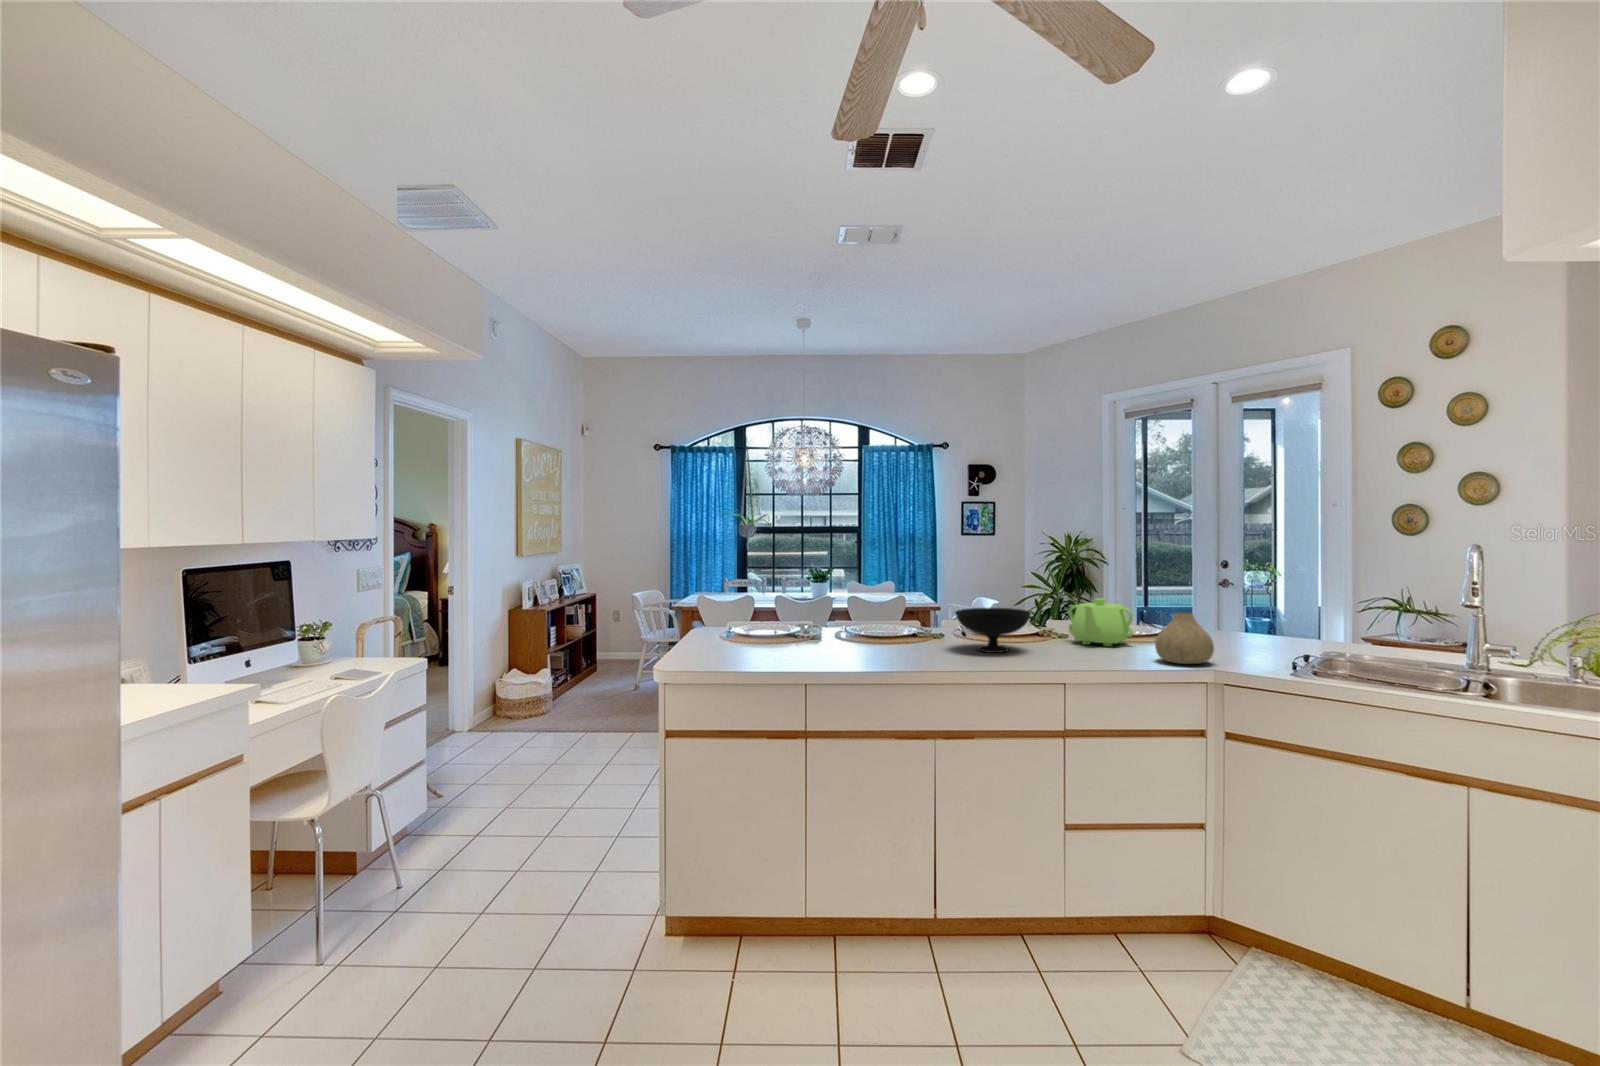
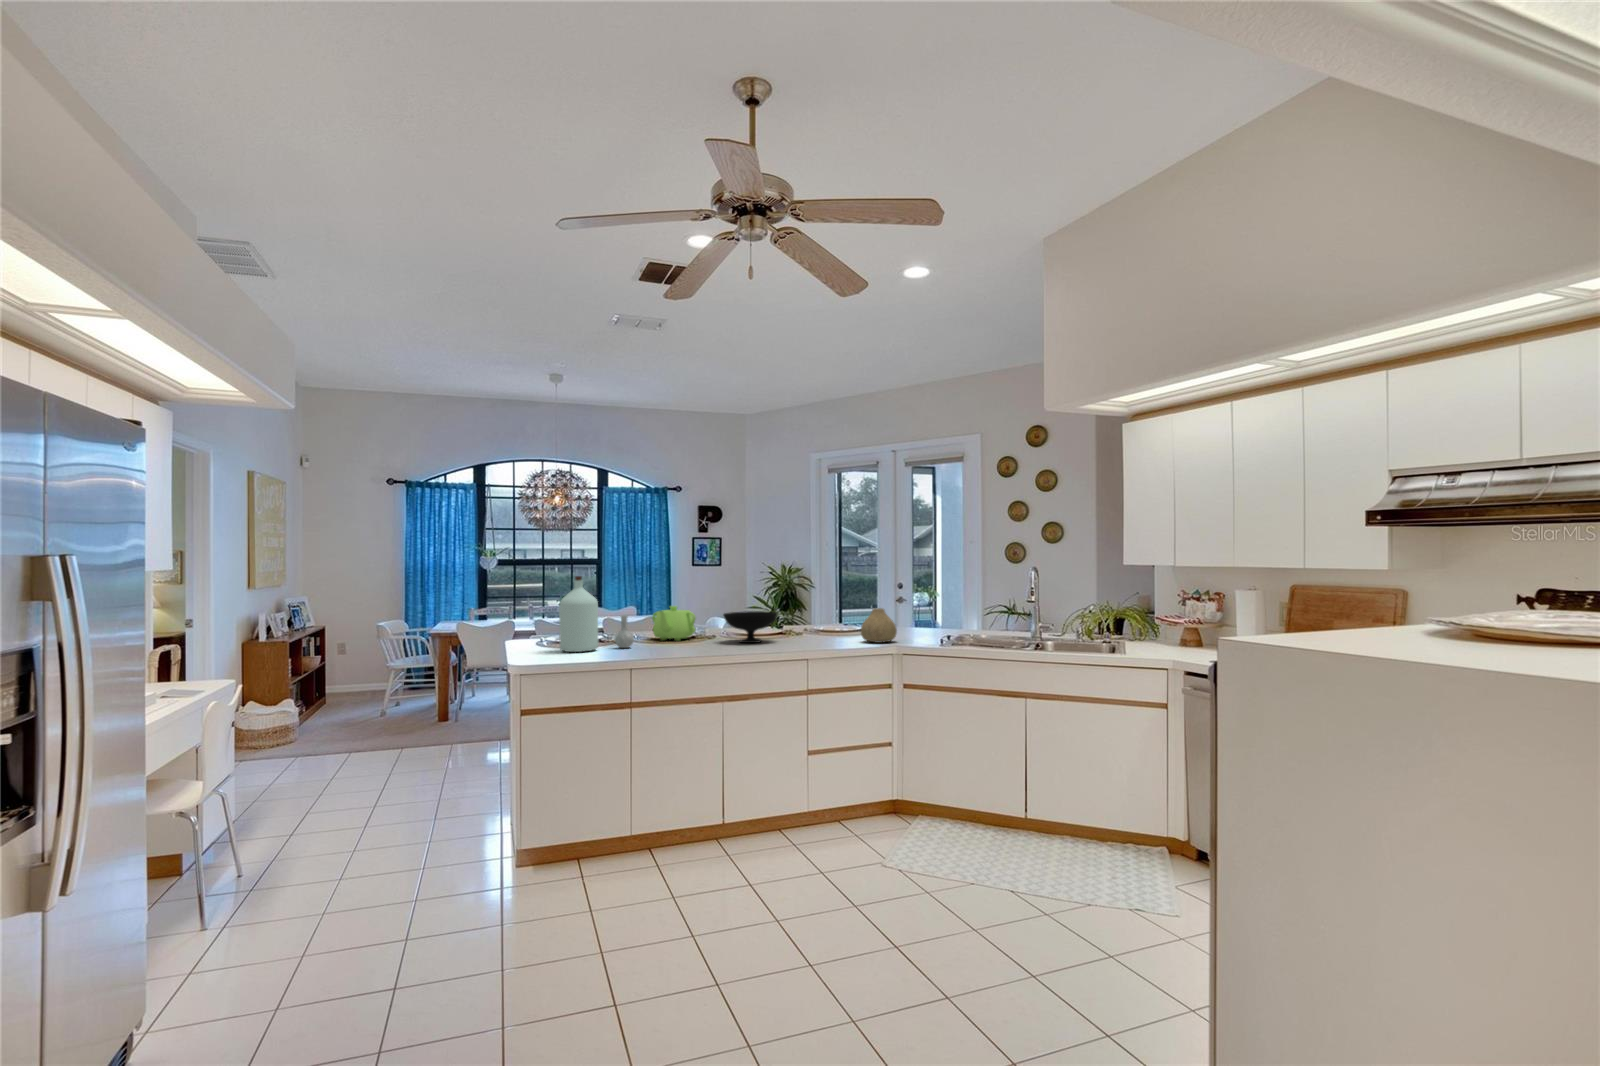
bottle: none [744,560,837,655] -> present [559,576,634,652]
teapot: present [1068,598,1133,647] -> present [652,606,696,641]

